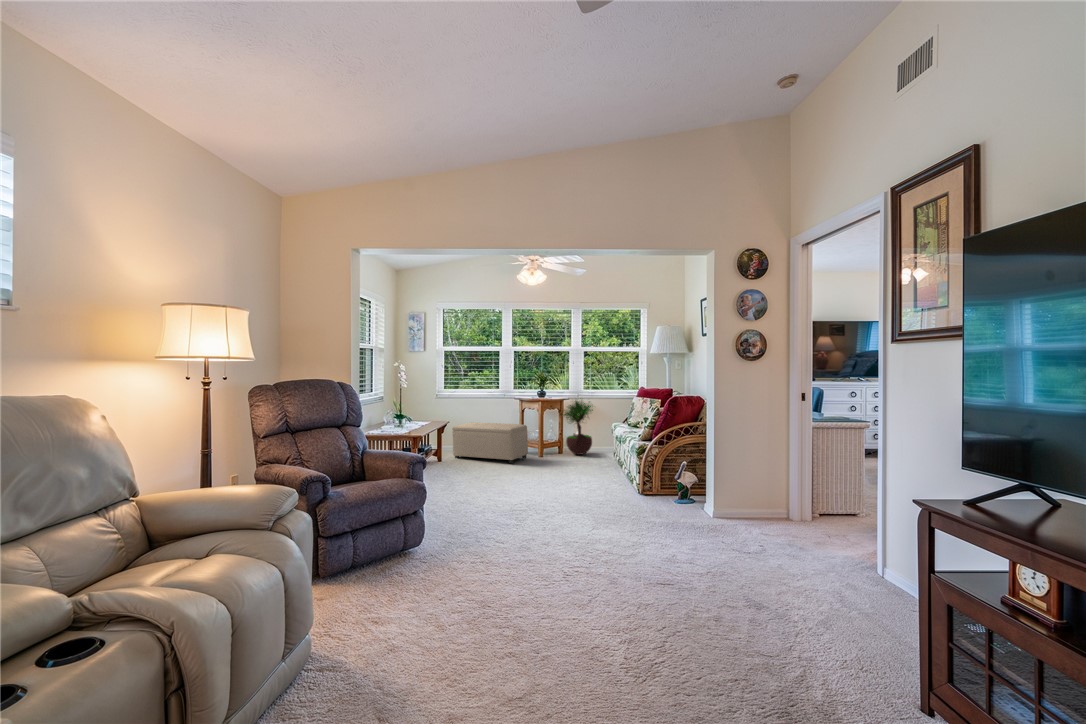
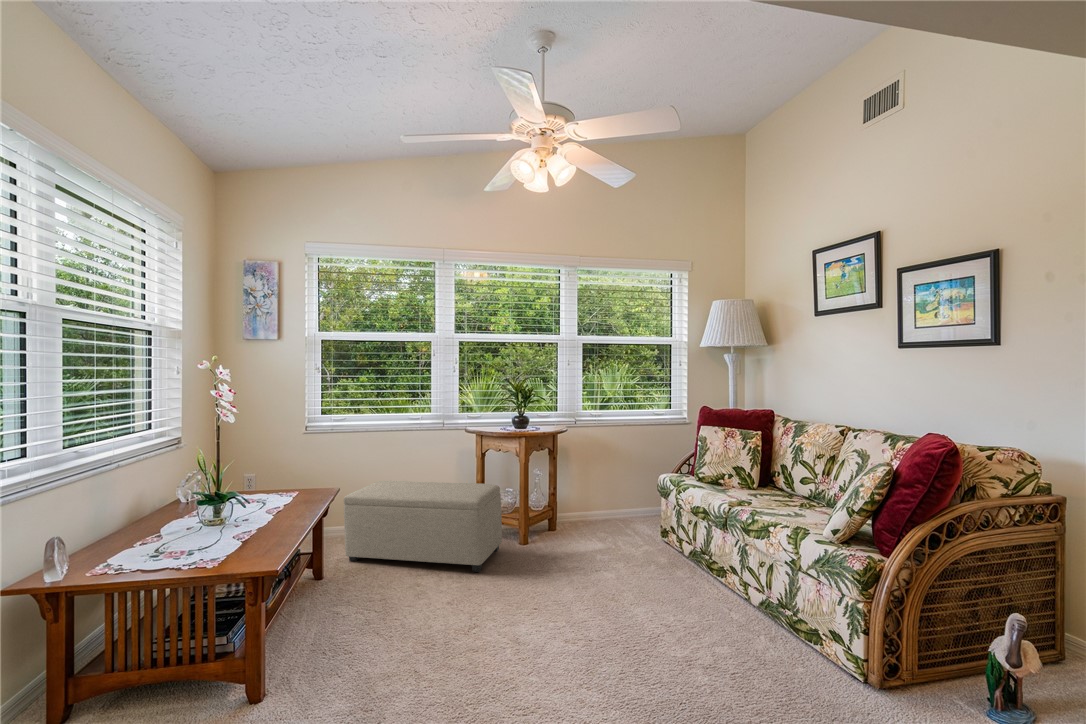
potted tree: present [562,400,593,455] -> none [555,422,618,530]

